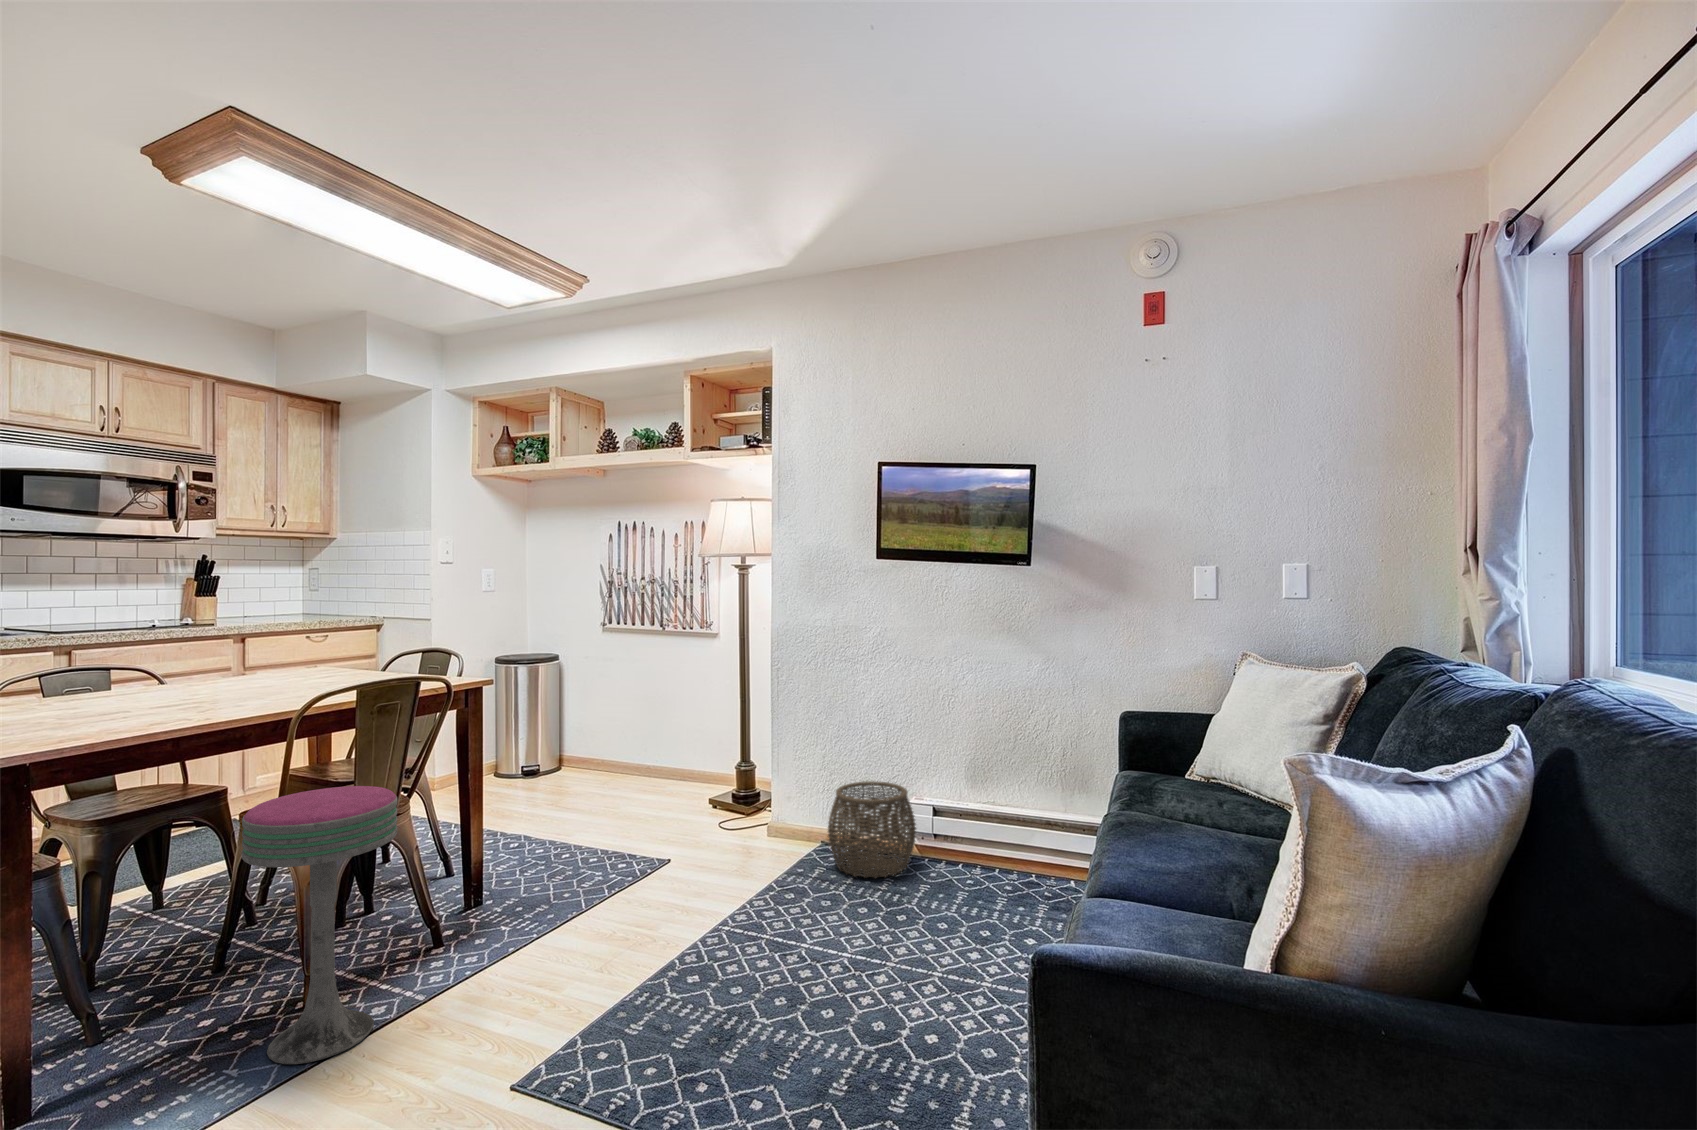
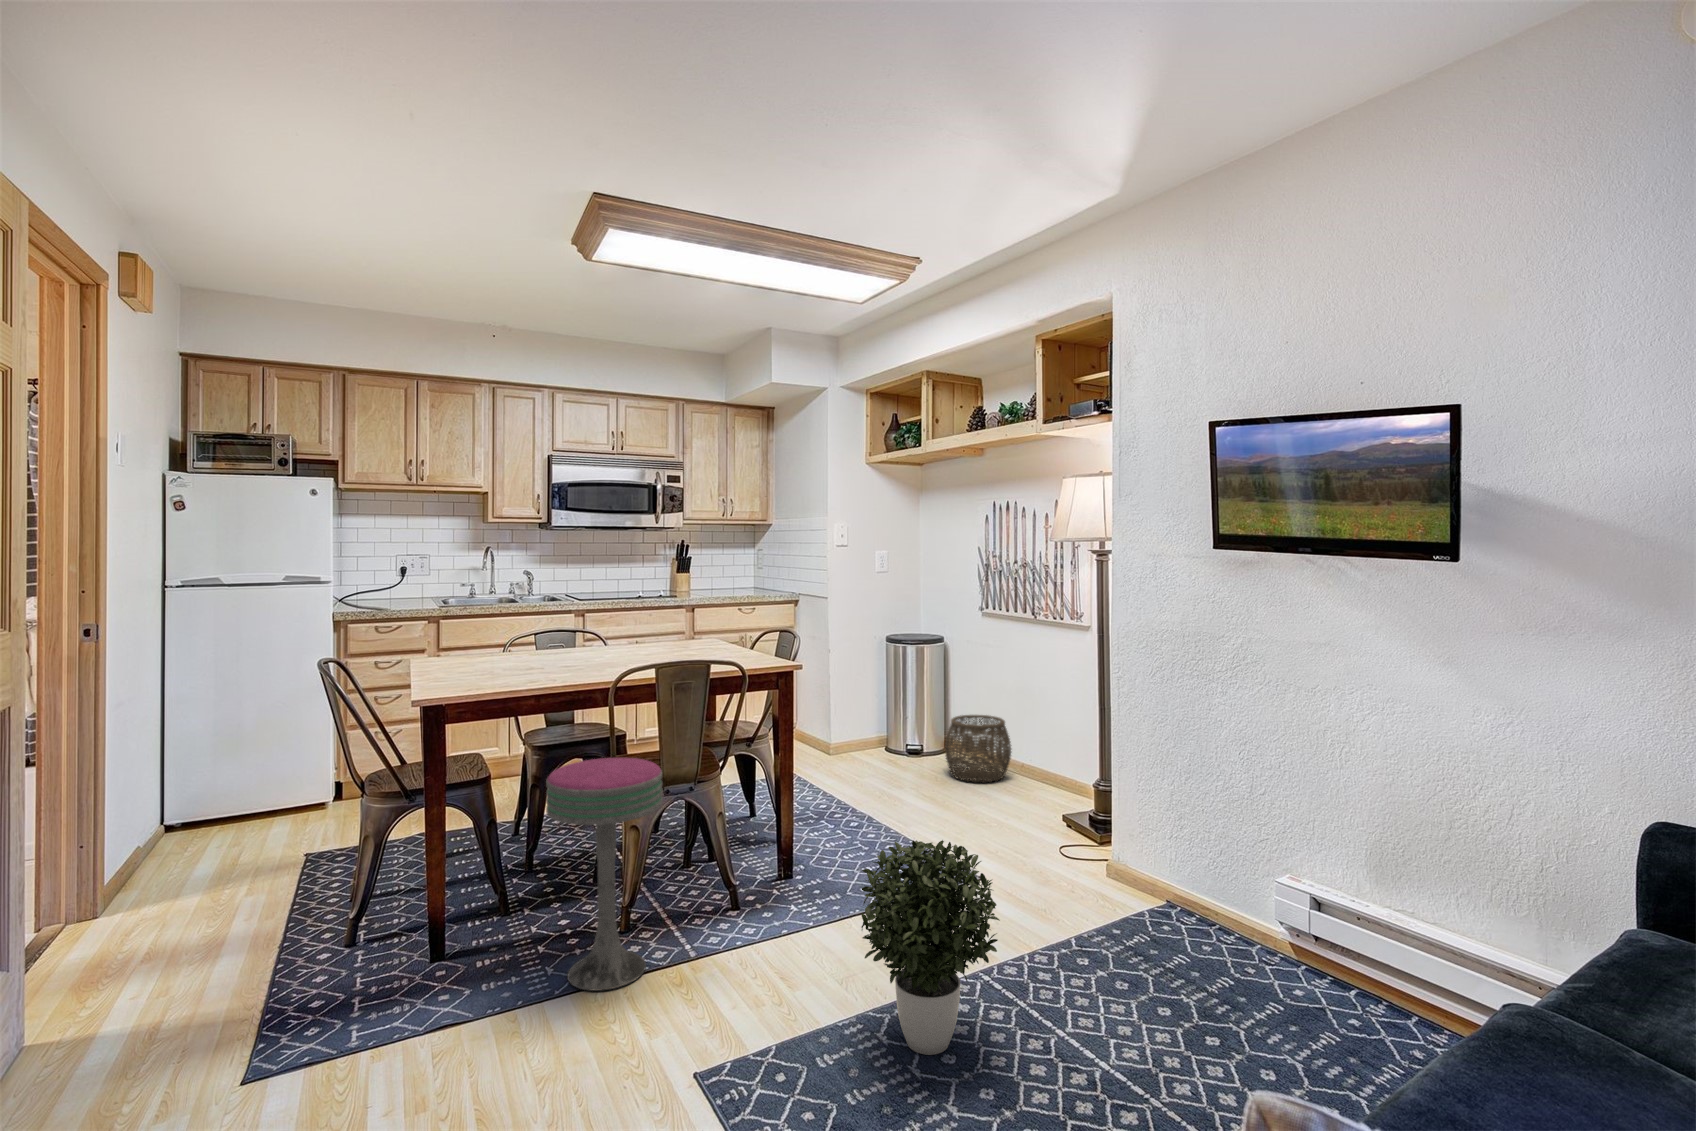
woven basket: present [828,781,916,878] -> present [945,715,1011,782]
potted plant: none [647,804,776,994] -> present [861,840,1000,1055]

